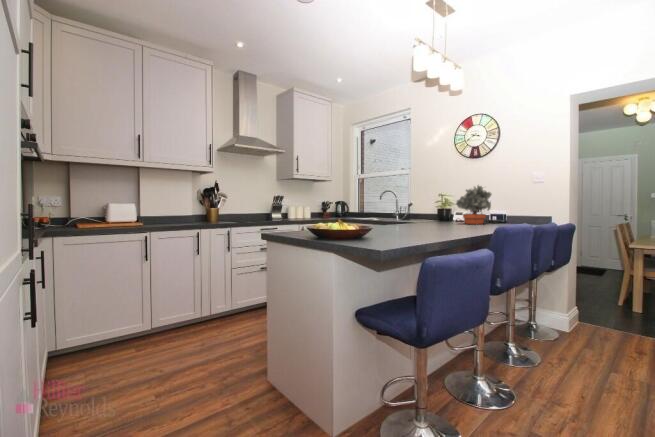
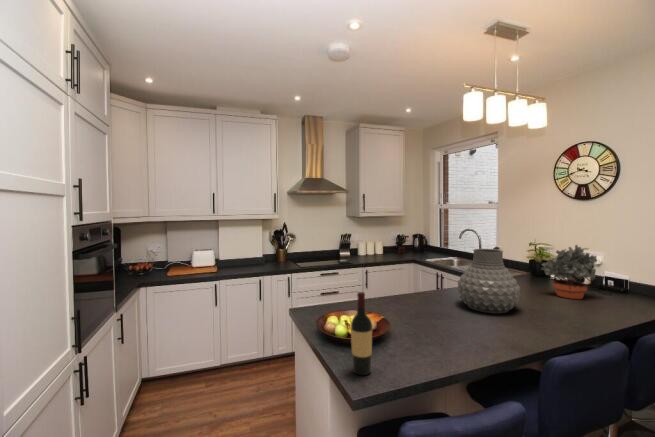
wine bottle: none [363,176,381,245] -> present [351,292,372,375]
vase: none [403,181,451,229] -> present [457,249,520,313]

